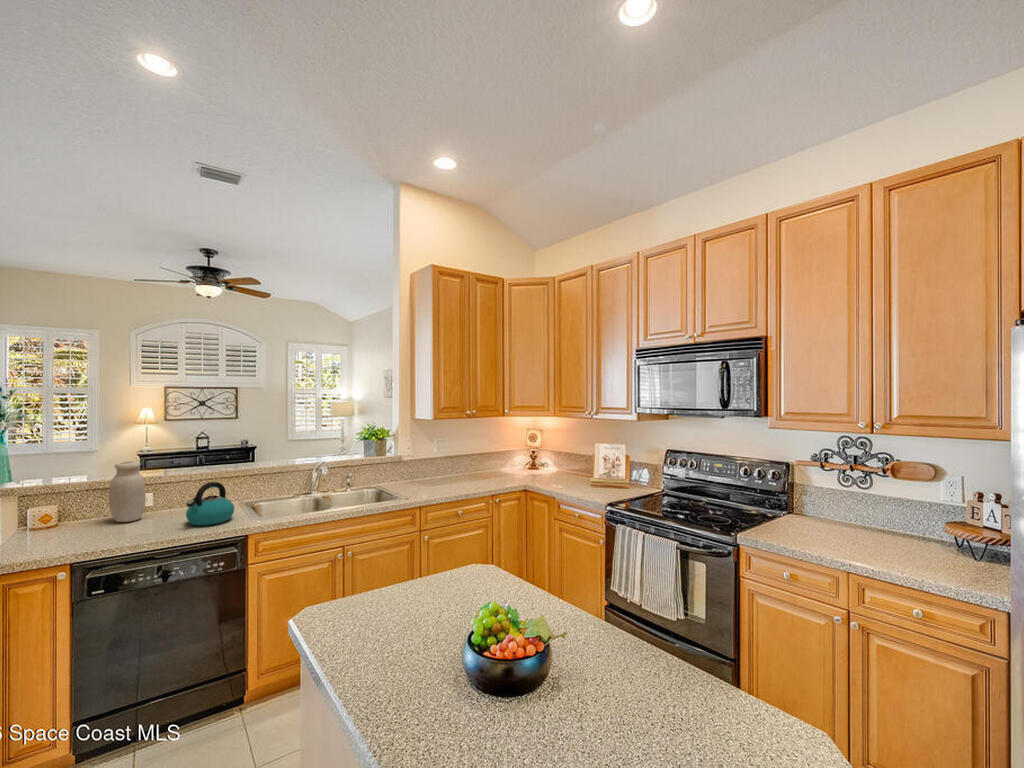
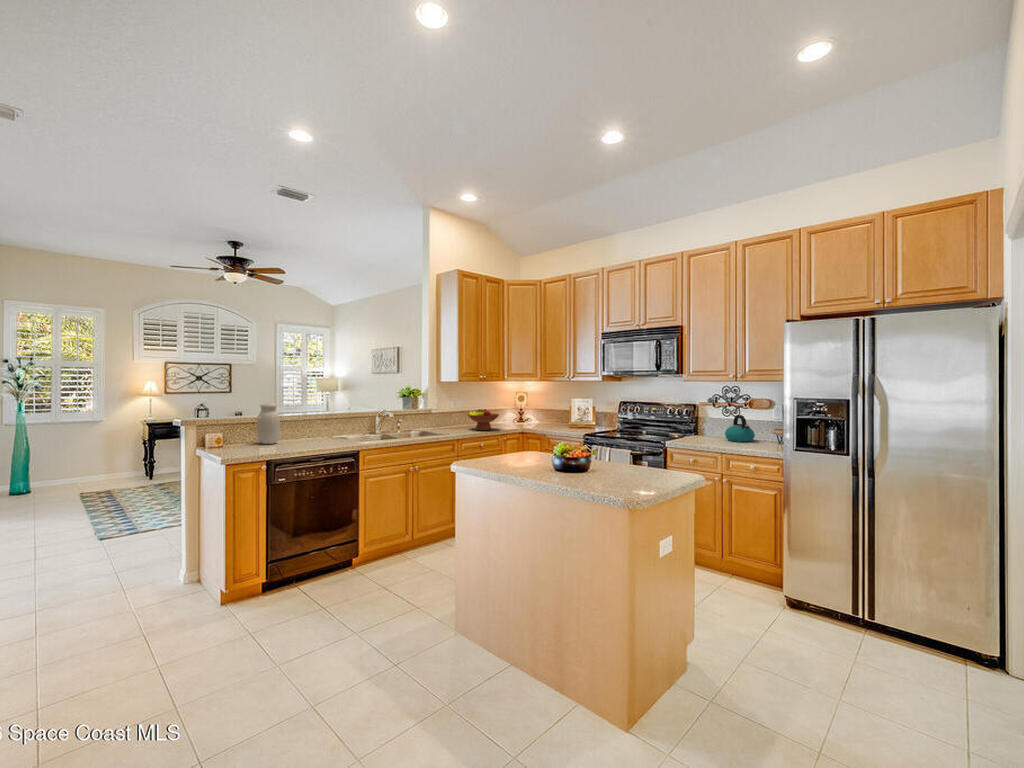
fruit bowl: none [448,457,493,487] -> present [468,409,499,430]
kettle: present [186,482,234,526] -> present [725,415,755,442]

